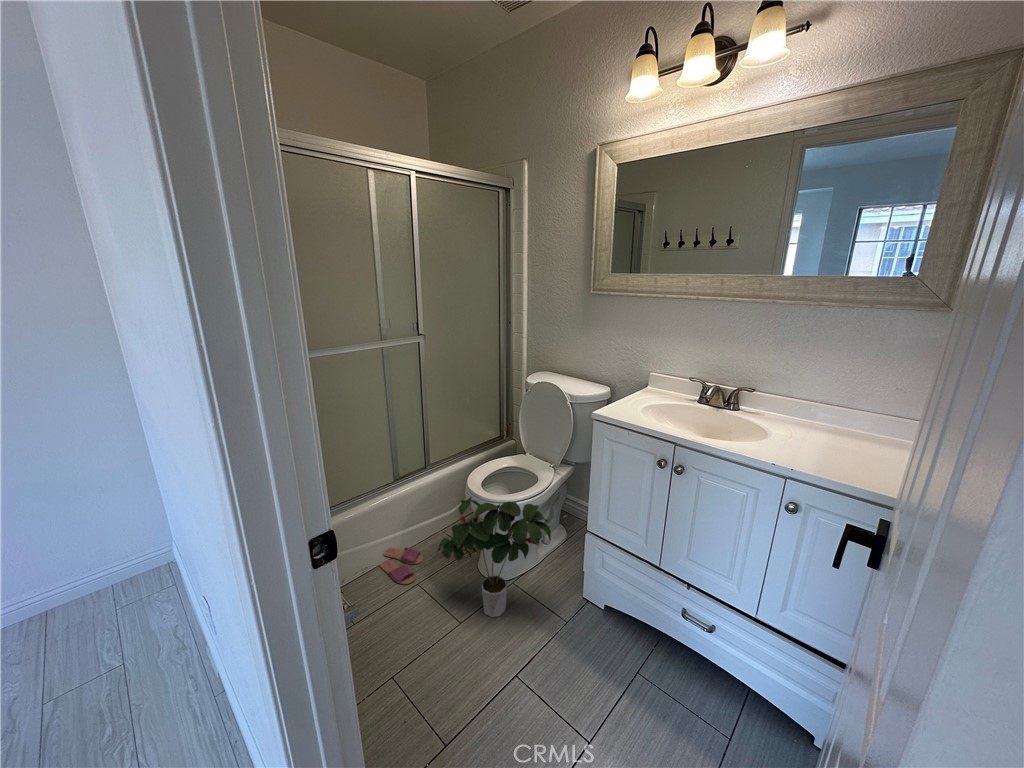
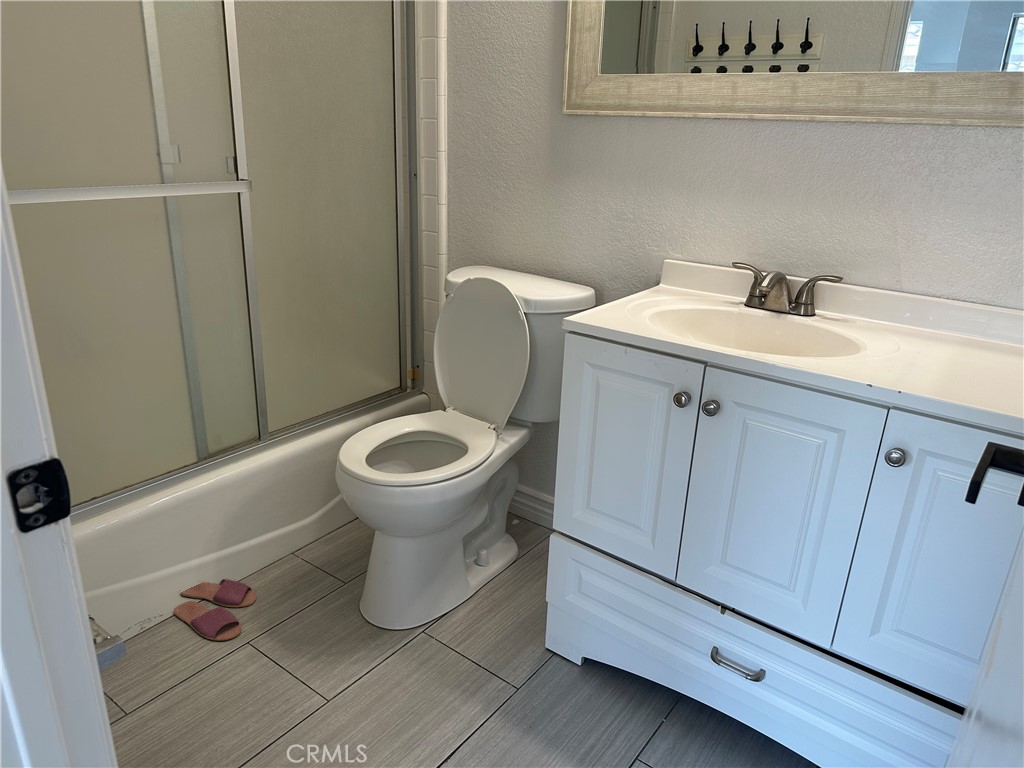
potted plant: present [438,497,551,617] -> none [283,473,490,686]

